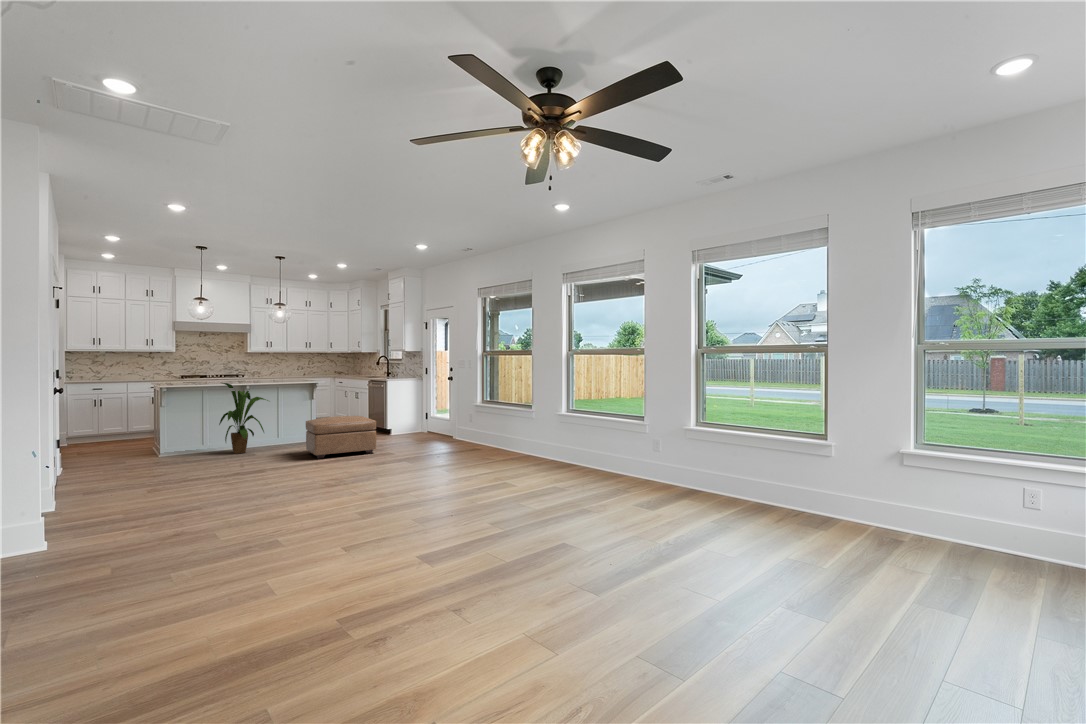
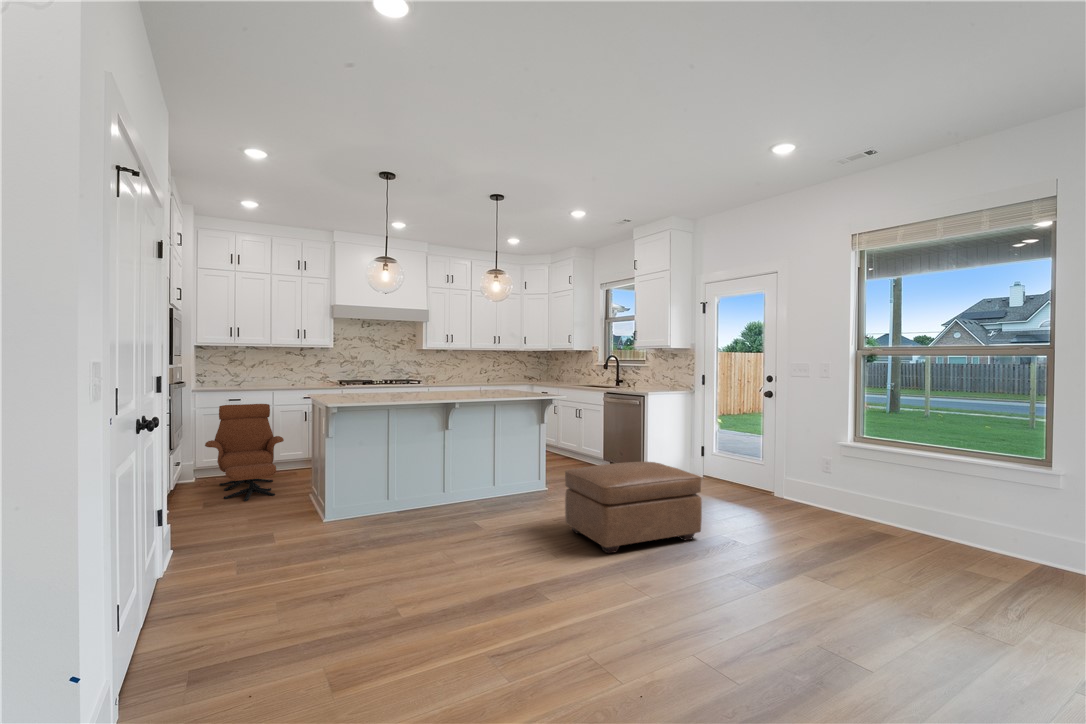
house plant: present [219,383,268,454] -> none [413,397,491,524]
lounge chair: none [75,391,135,451] -> present [205,404,284,501]

